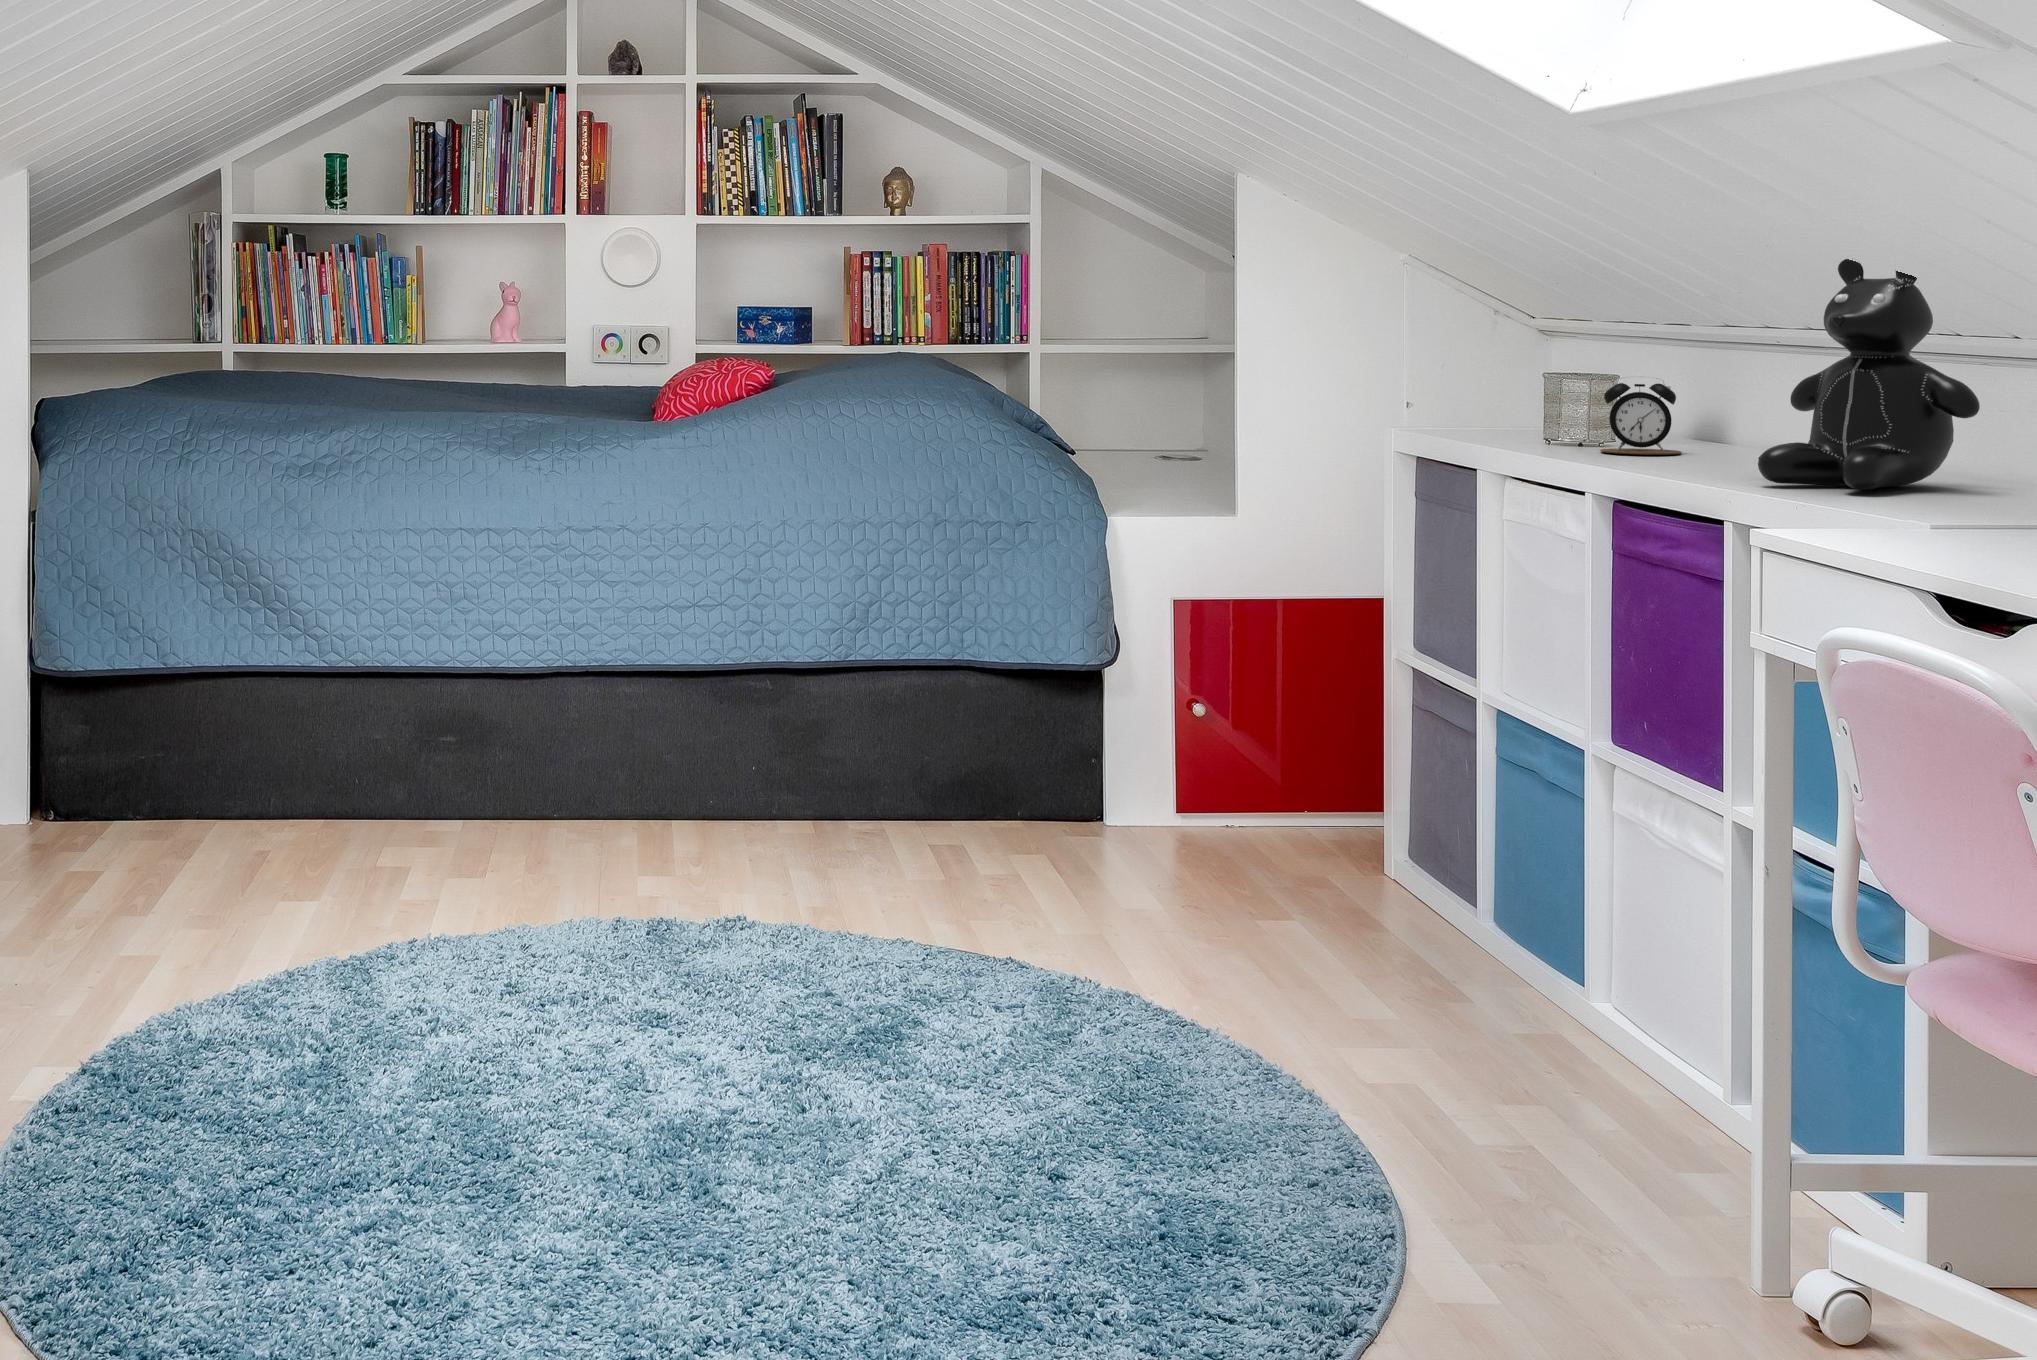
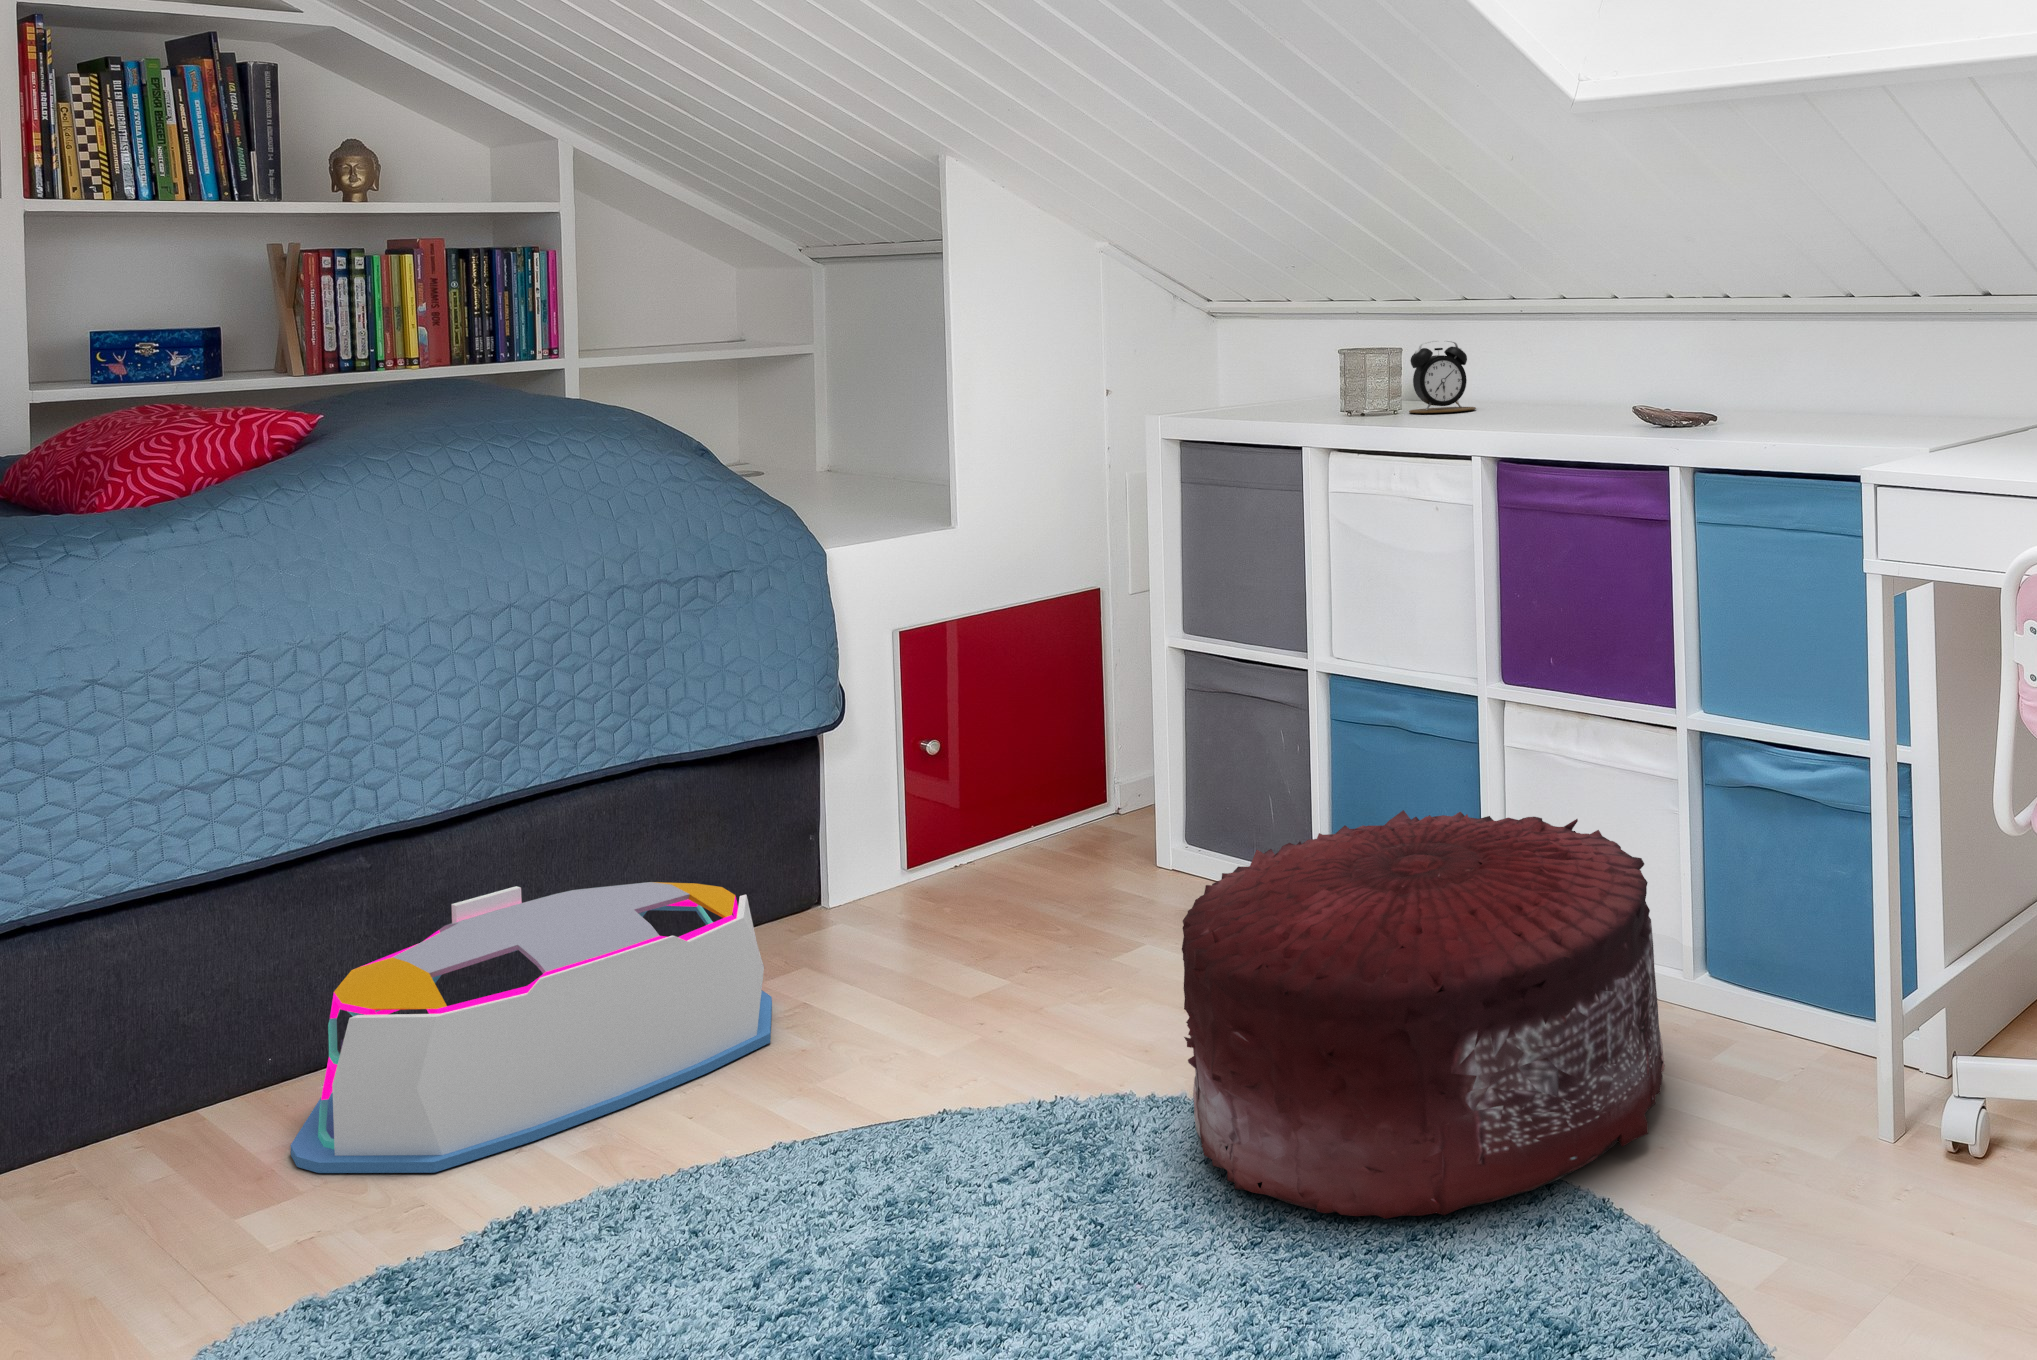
stuffed animal: present [1758,259,1980,490] -> none [1639,219,1798,418]
storage bin: none [689,728,996,892] -> present [290,882,772,1173]
pouf: none [1116,822,1595,1167] -> present [1182,810,1665,1219]

